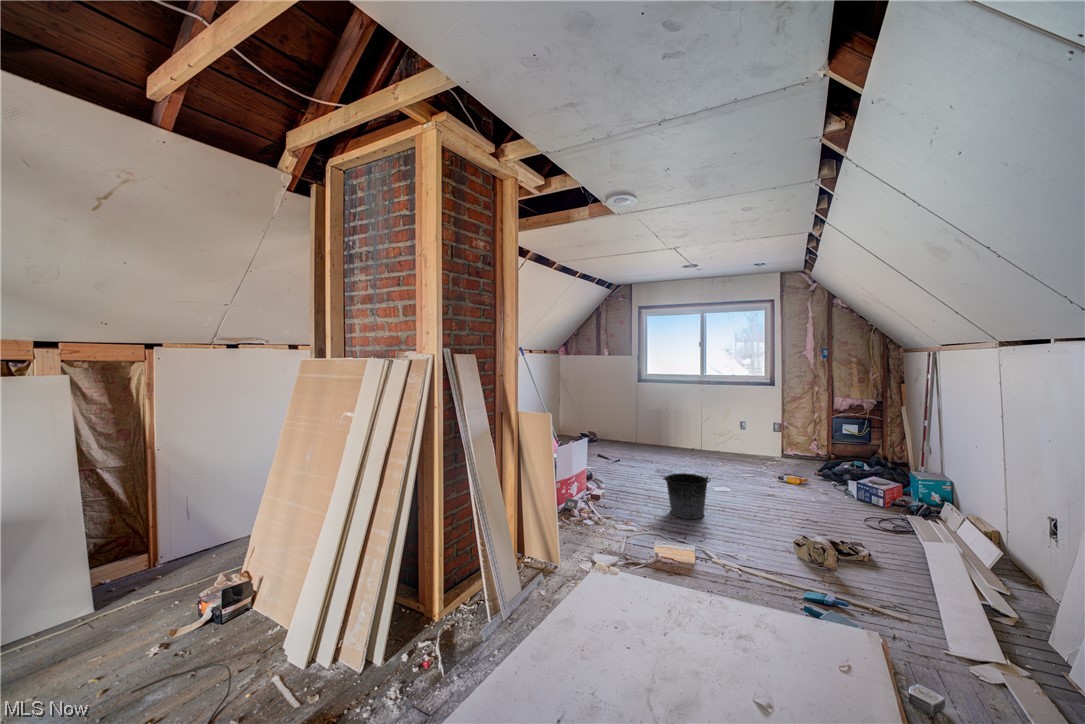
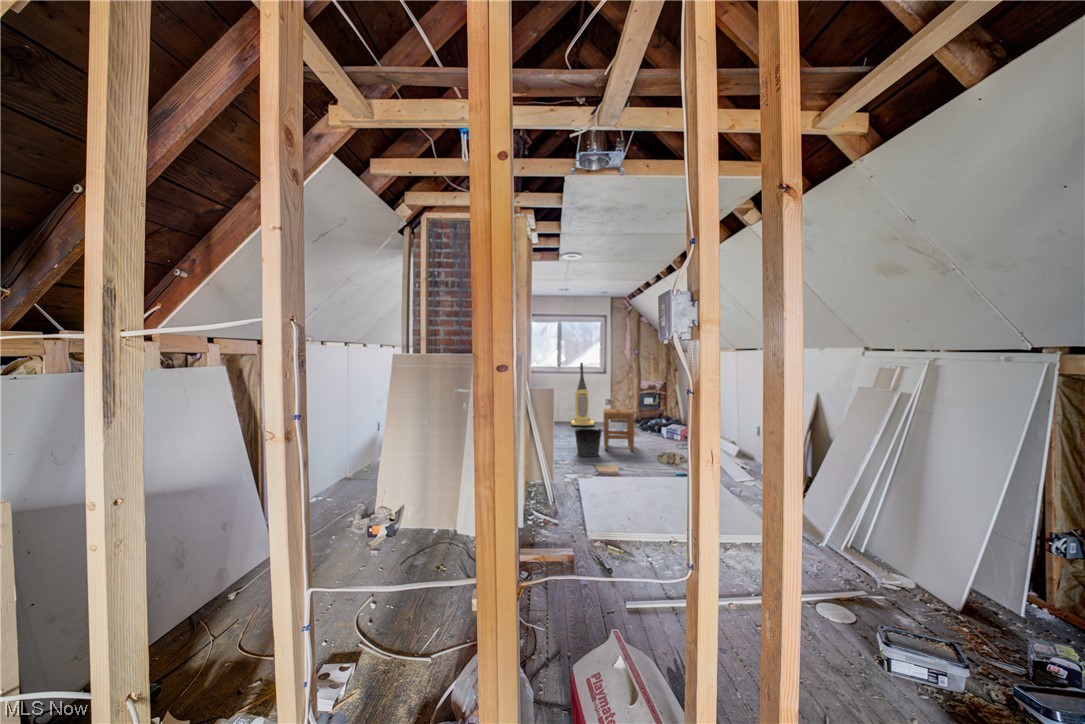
vacuum cleaner: none [713,370,749,462] -> present [571,363,595,426]
stool: none [719,444,778,517] -> present [604,409,634,451]

